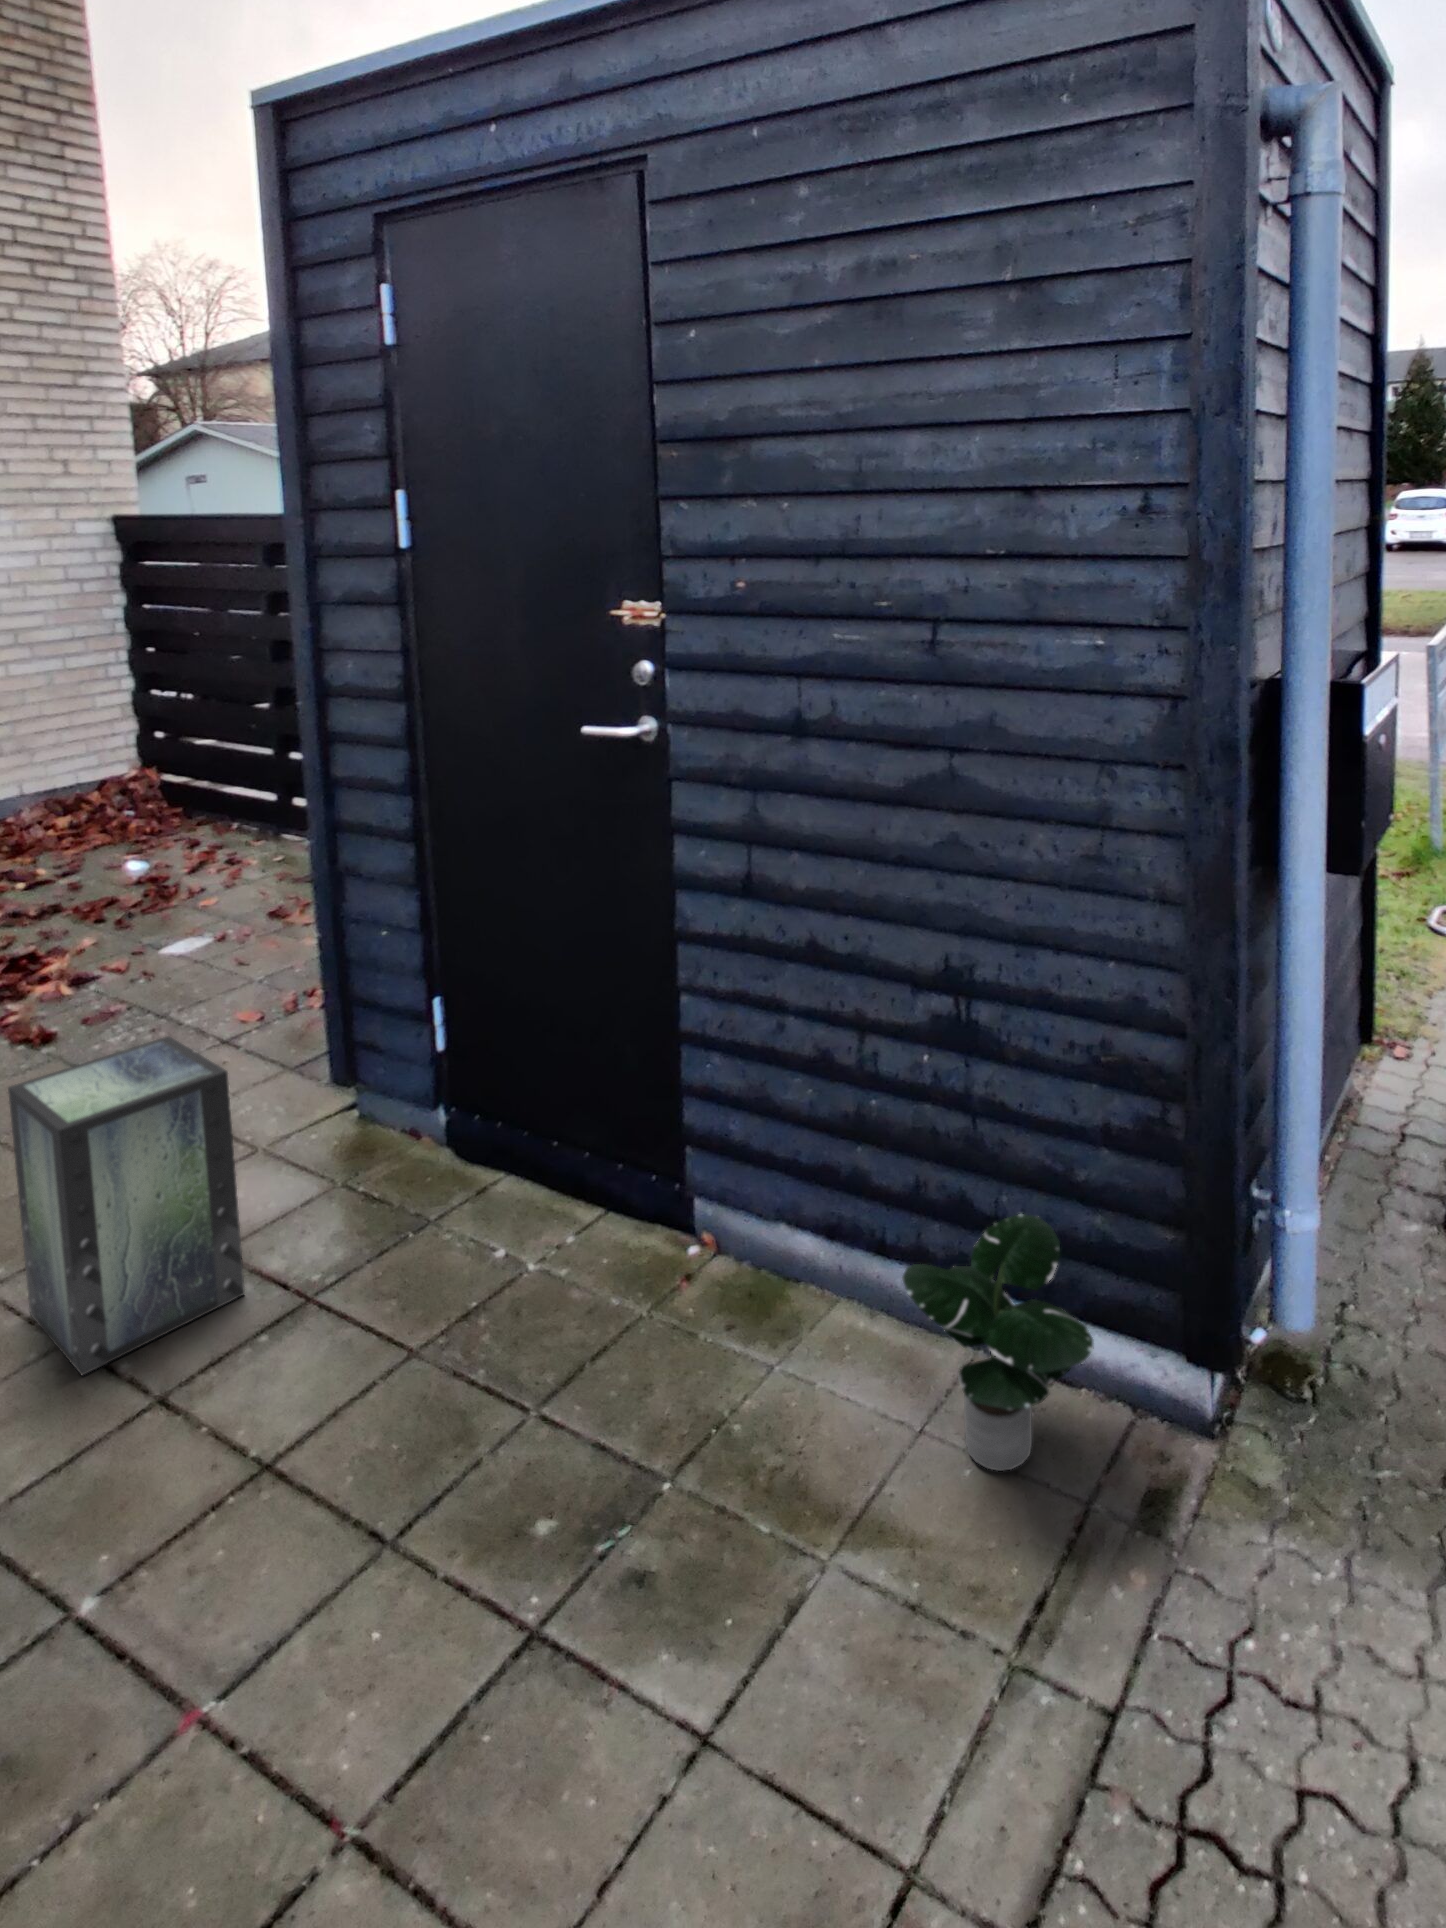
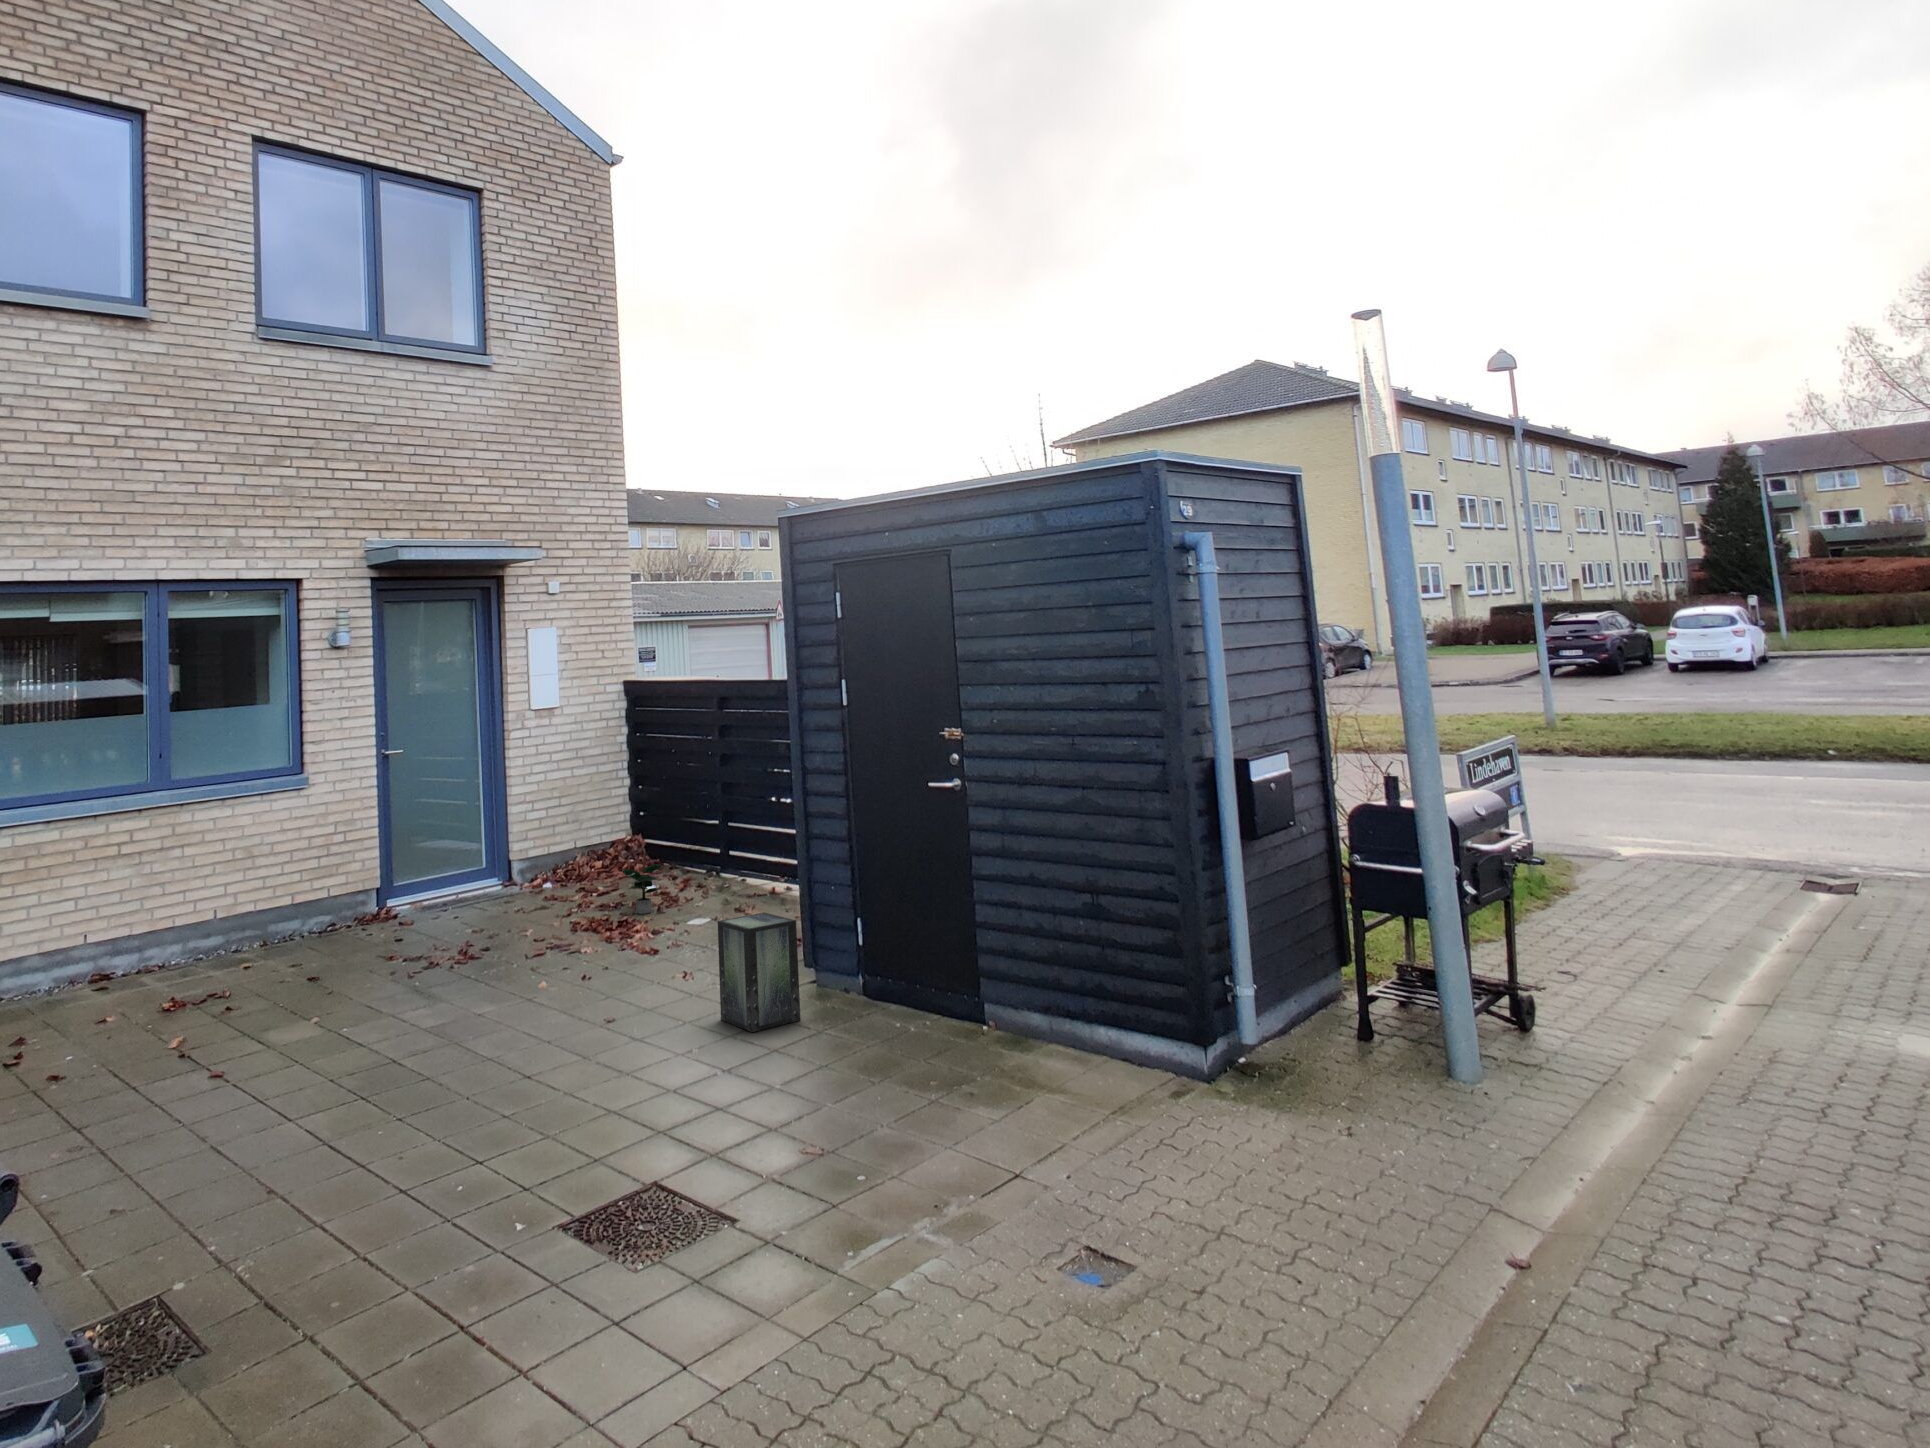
potted plant: present [902,1214,1094,1471] -> present [622,864,662,914]

